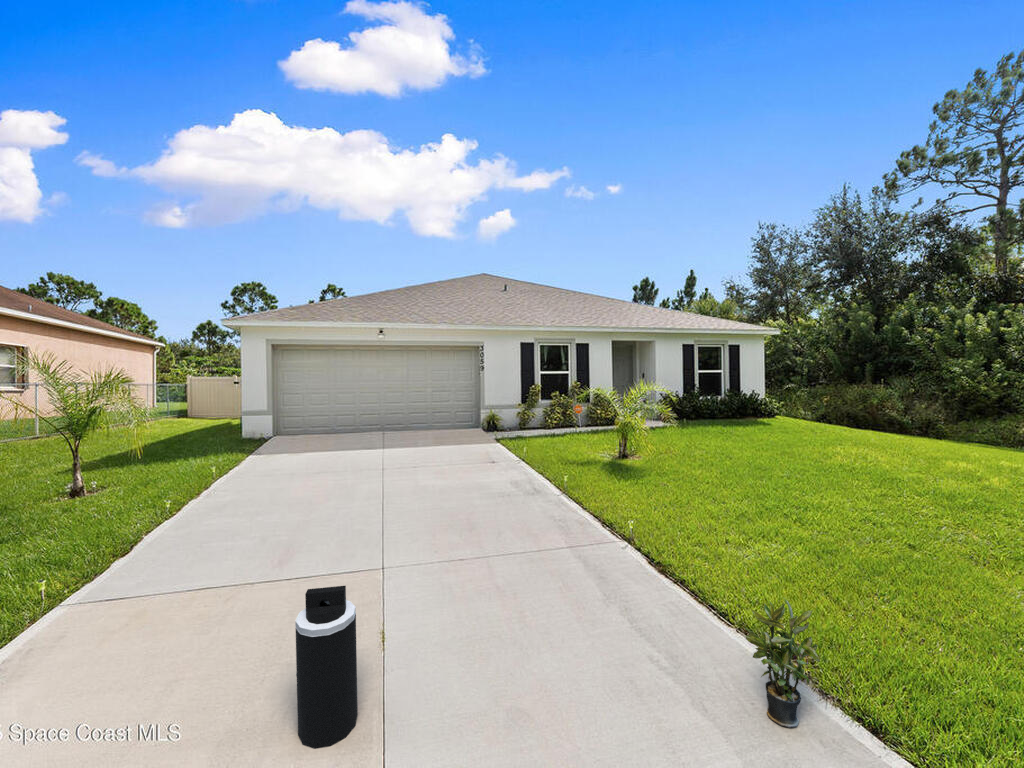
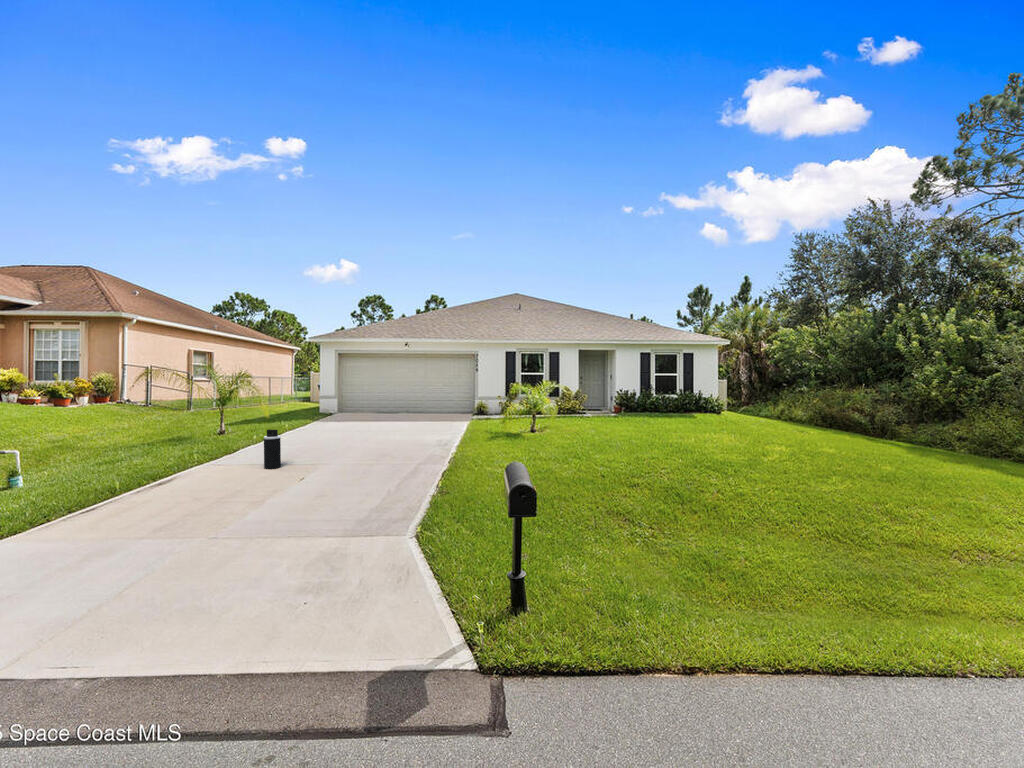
potted plant: present [745,598,820,728] -> none [374,442,394,478]

